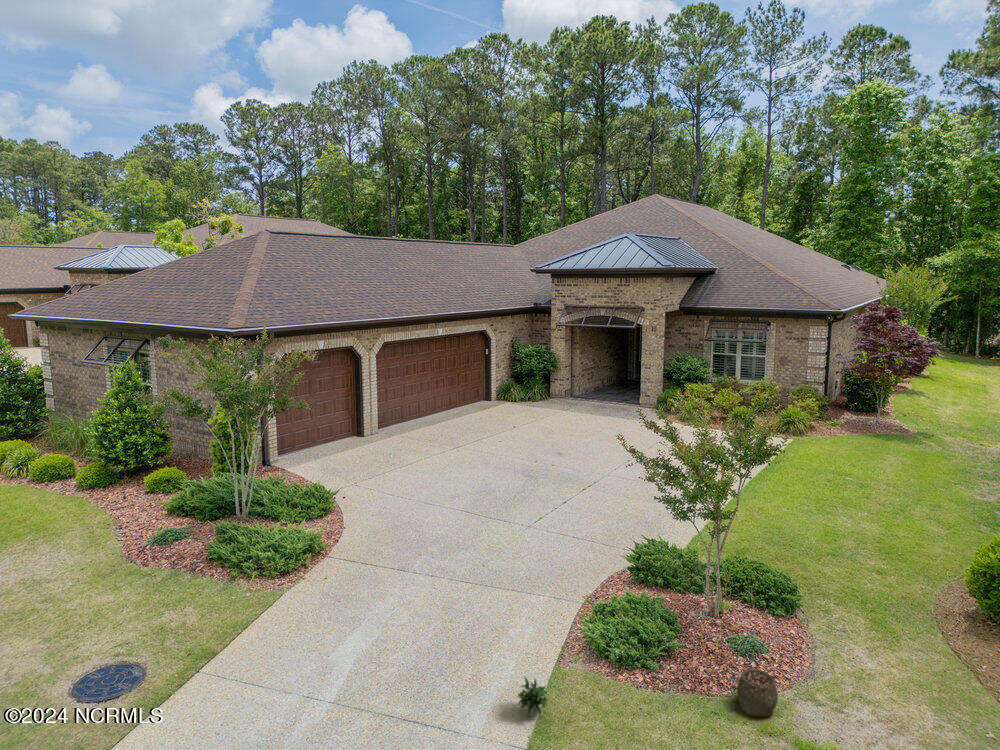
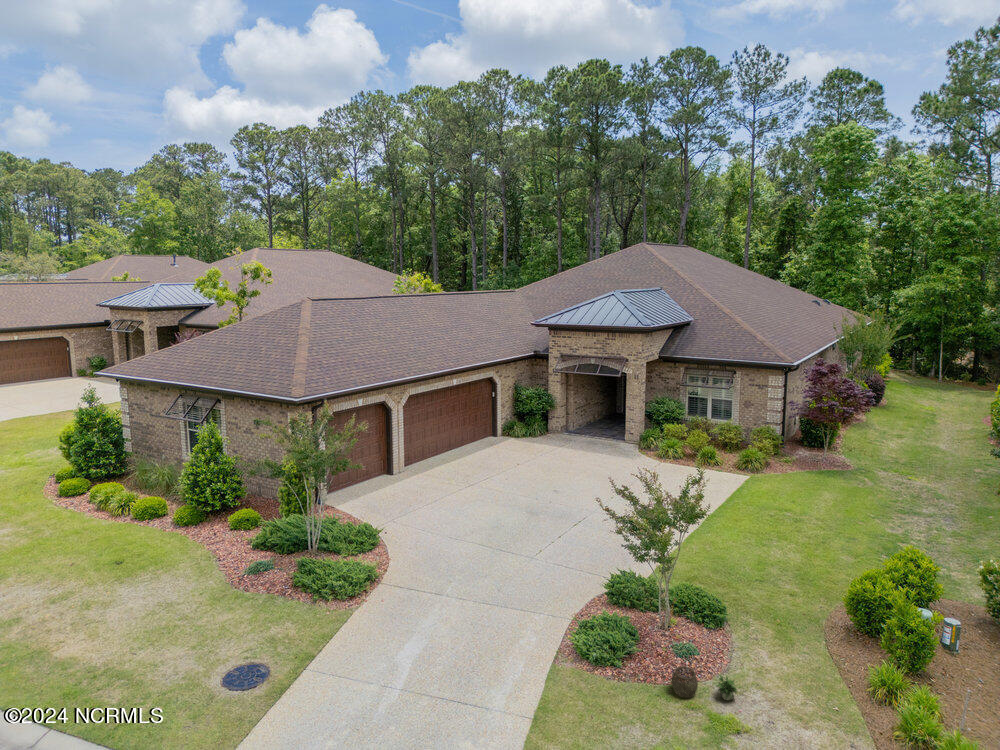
potted plant: present [518,677,548,717] -> present [717,675,737,700]

